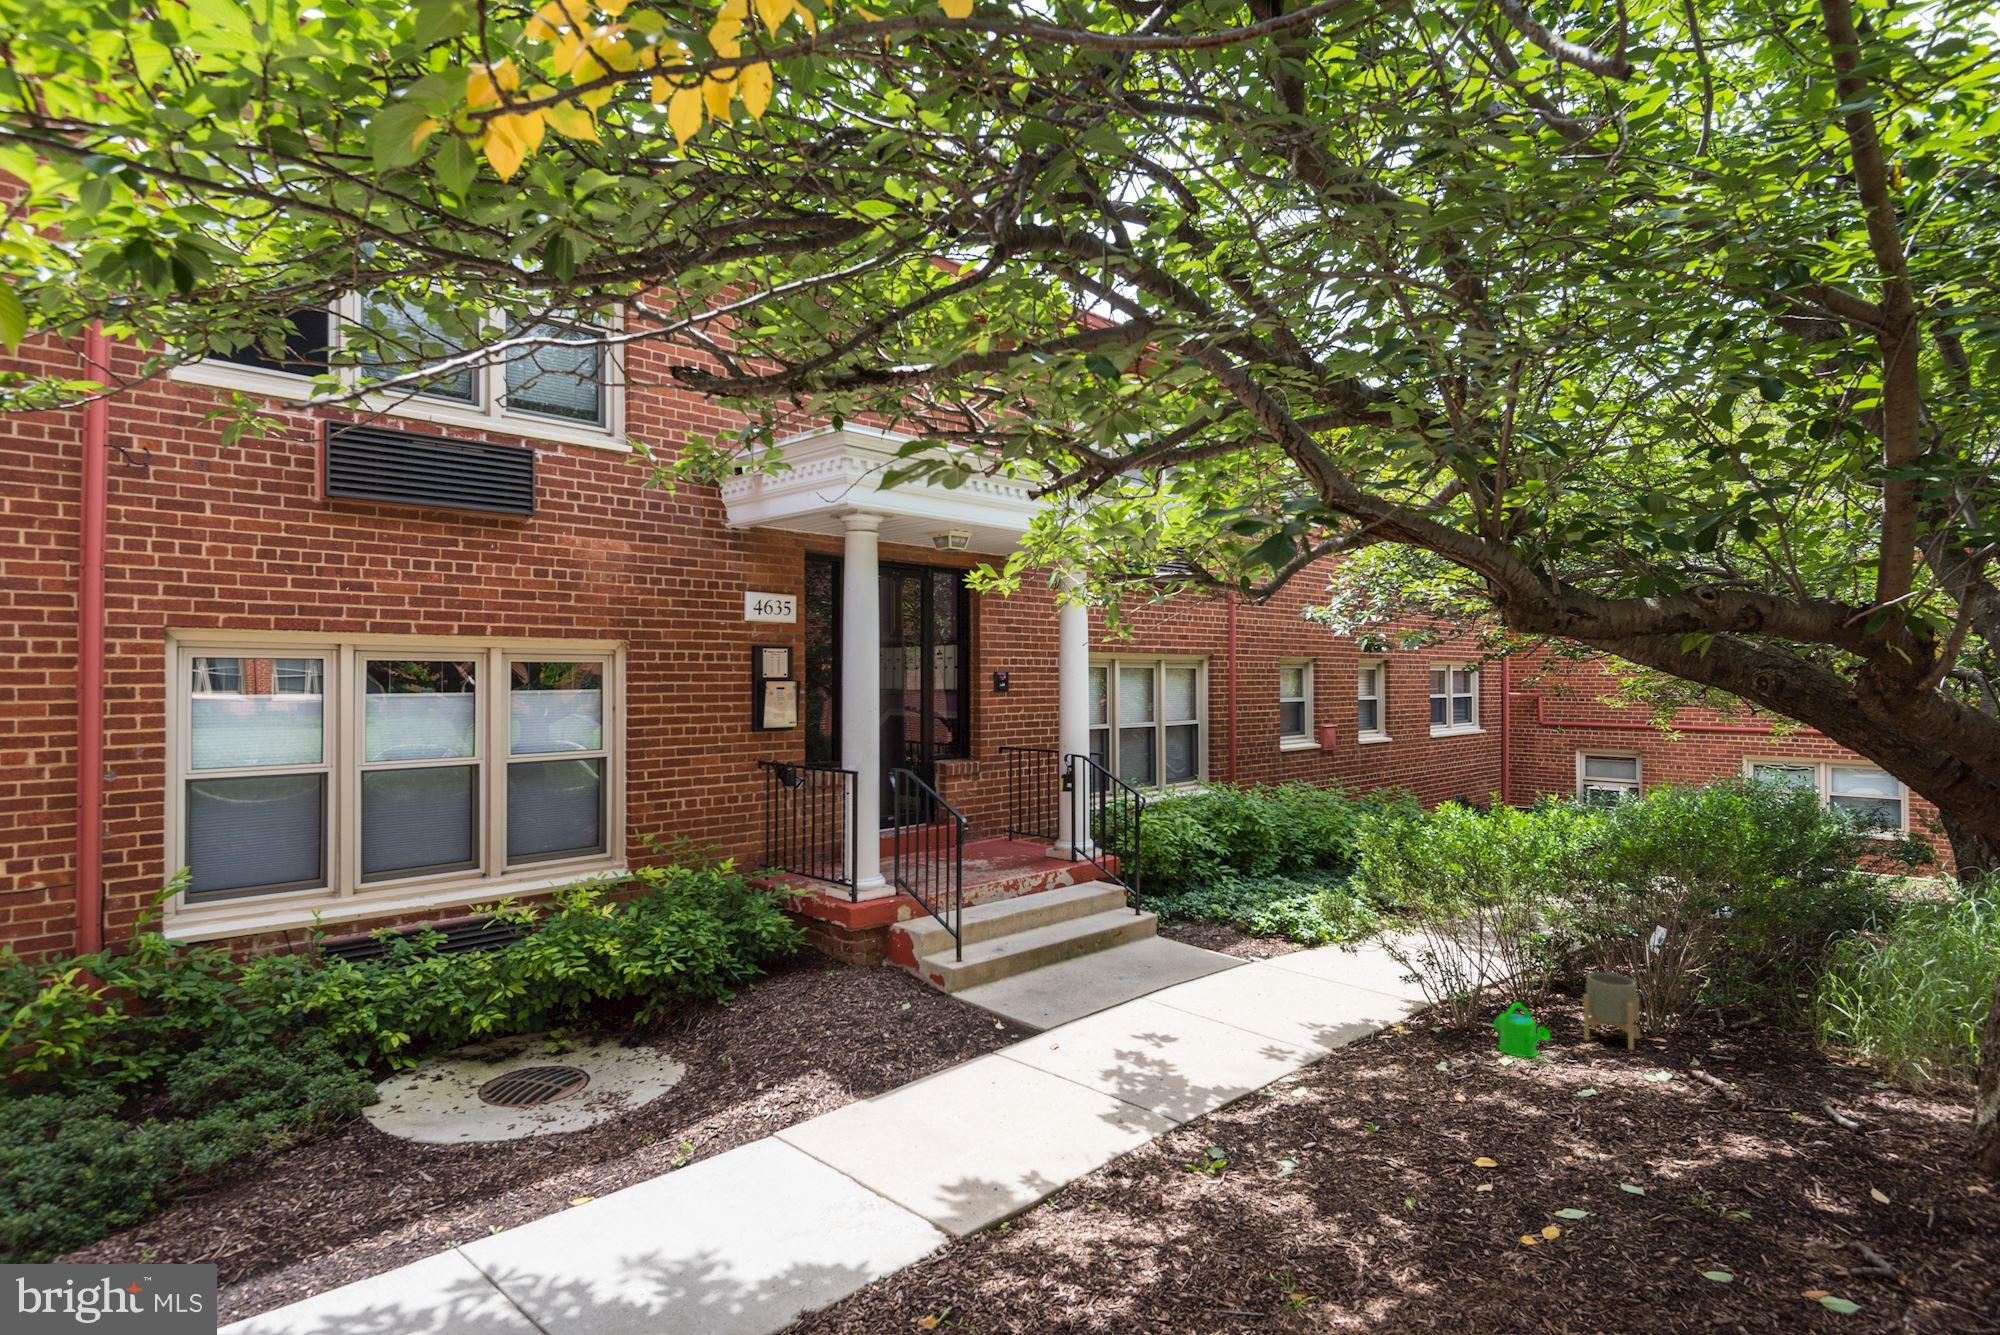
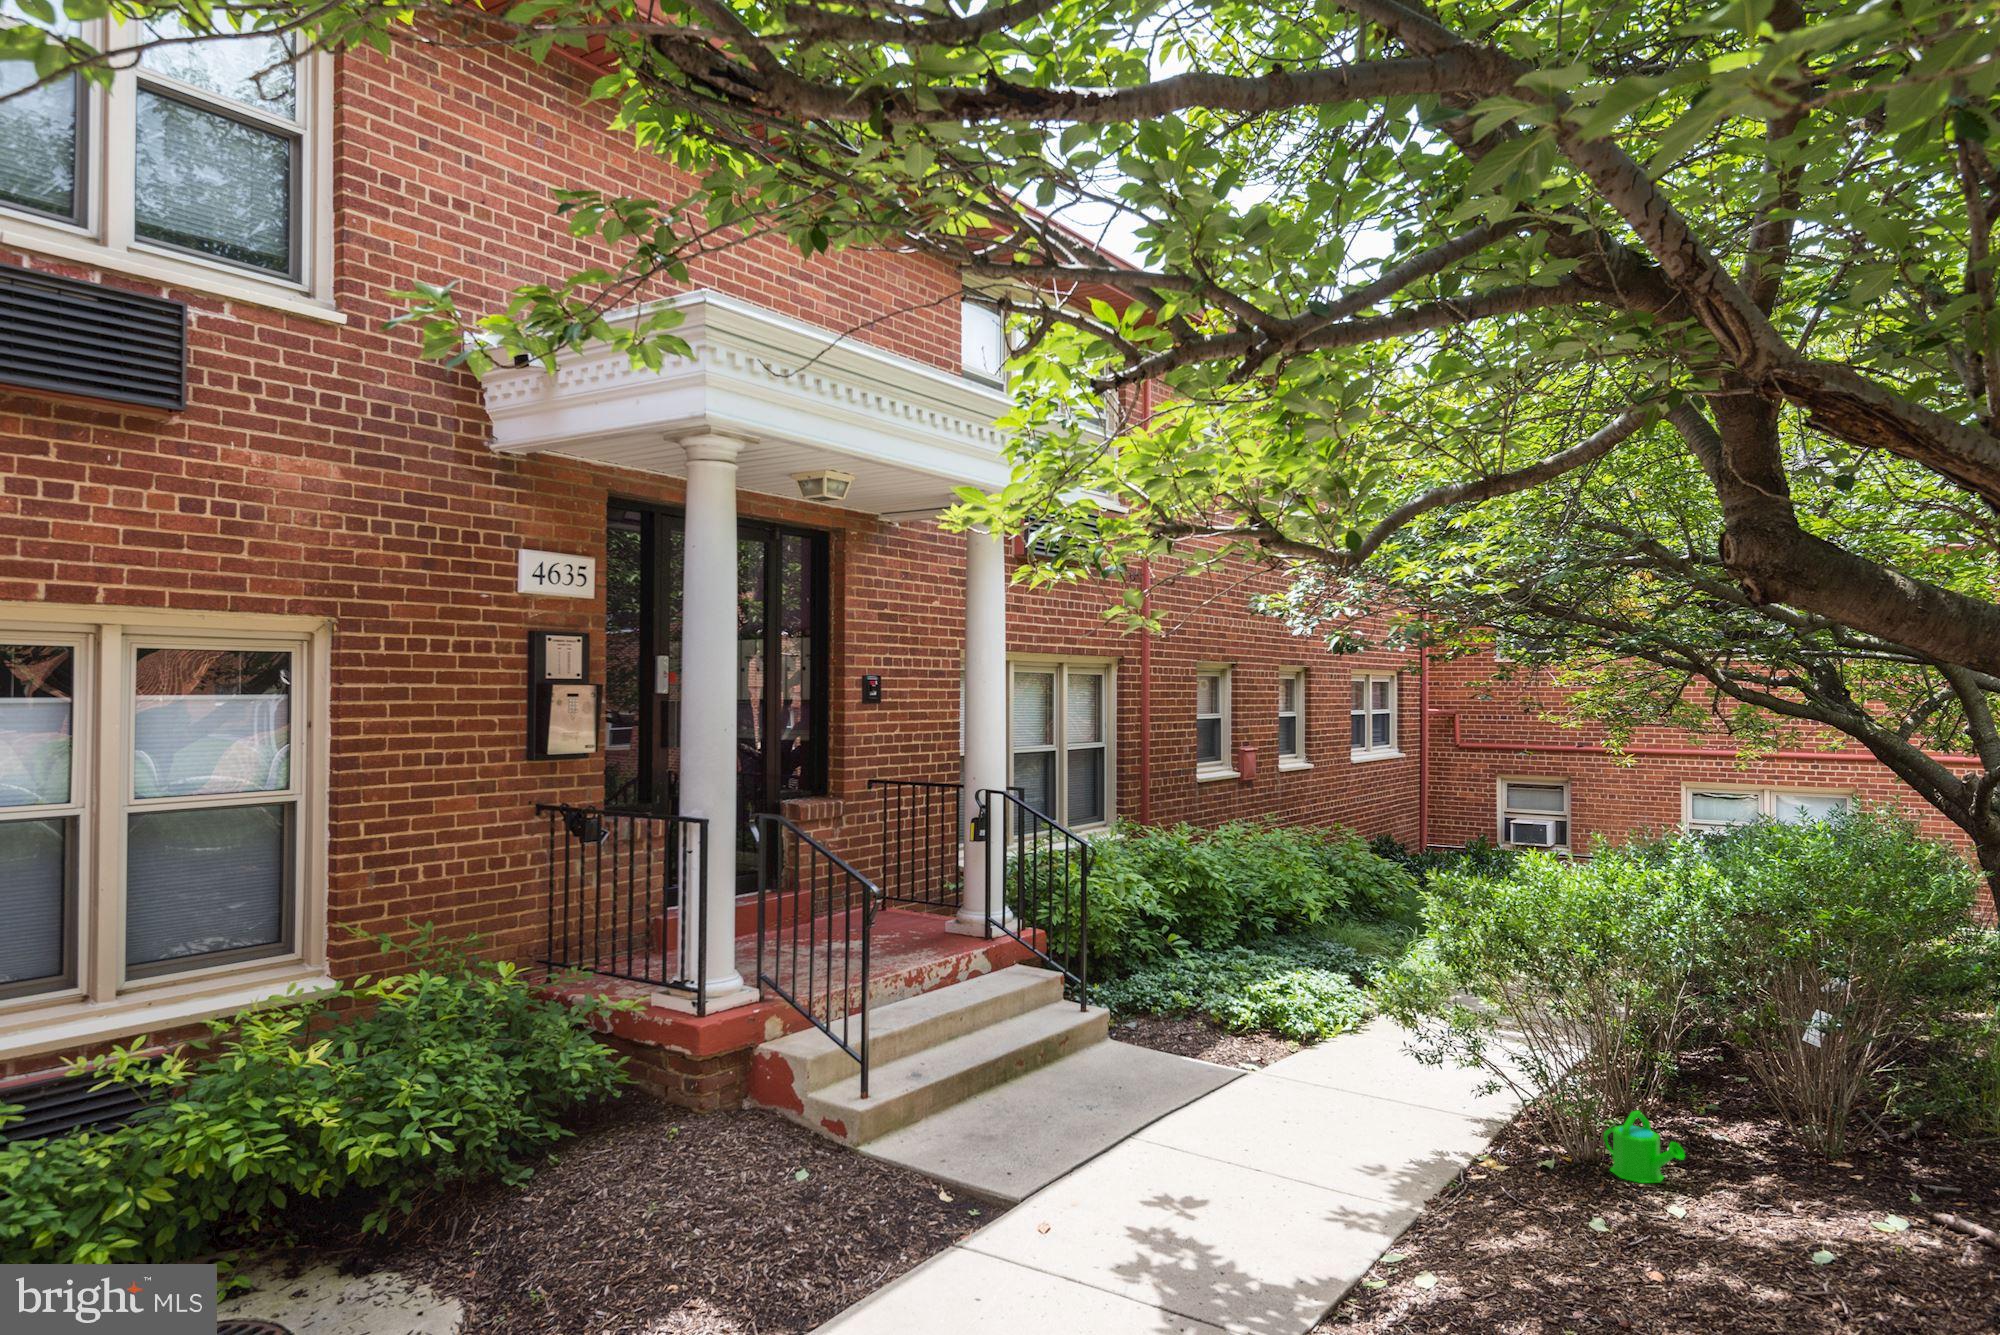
planter: present [1583,973,1640,1050] -> none [1701,1064,1766,1163]

